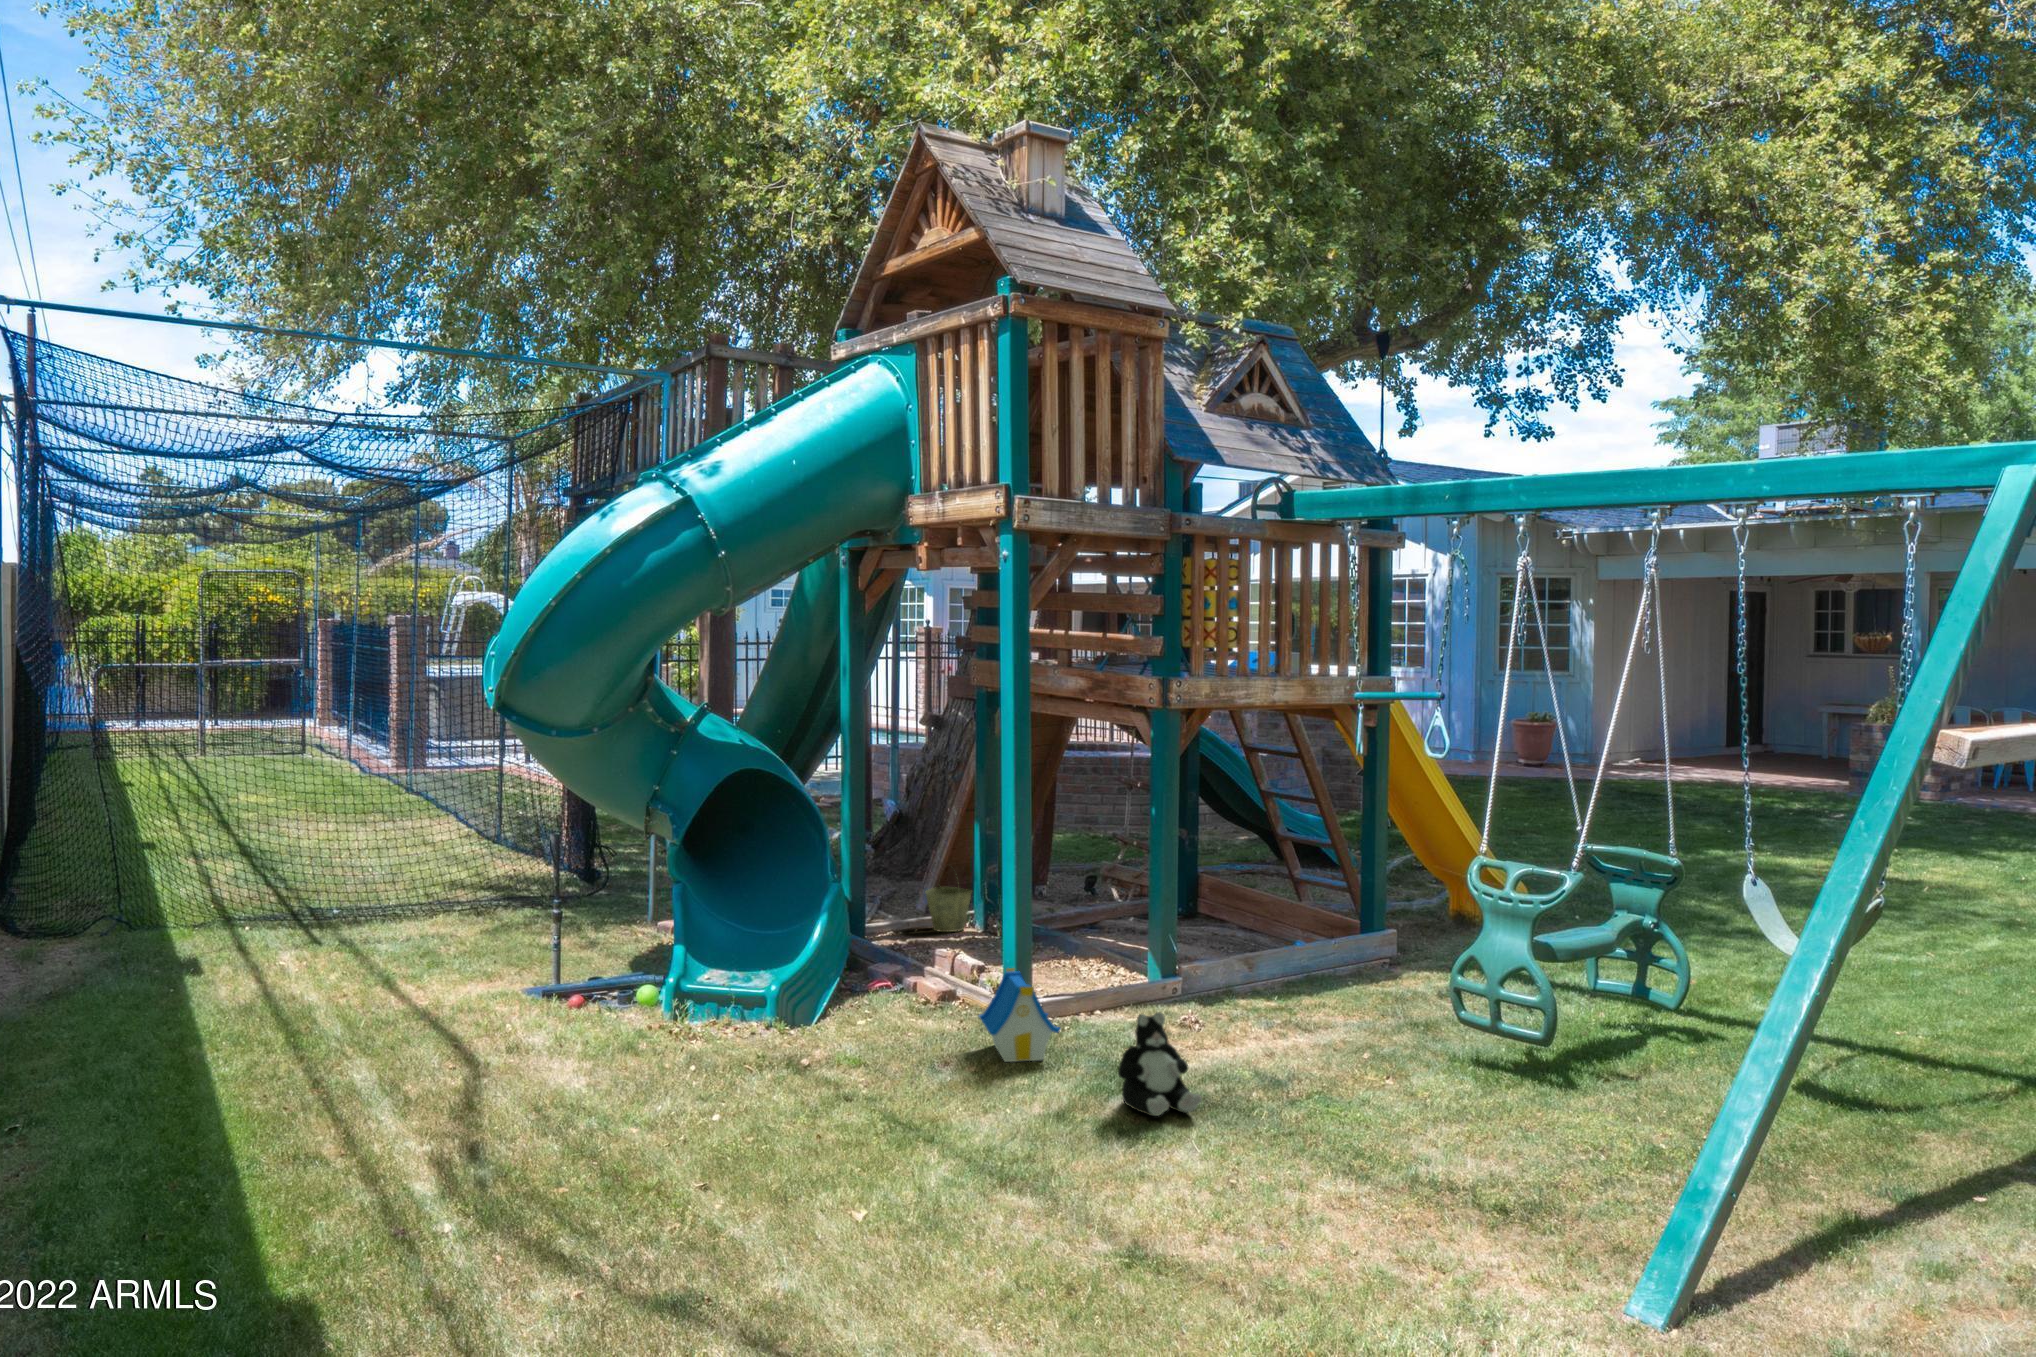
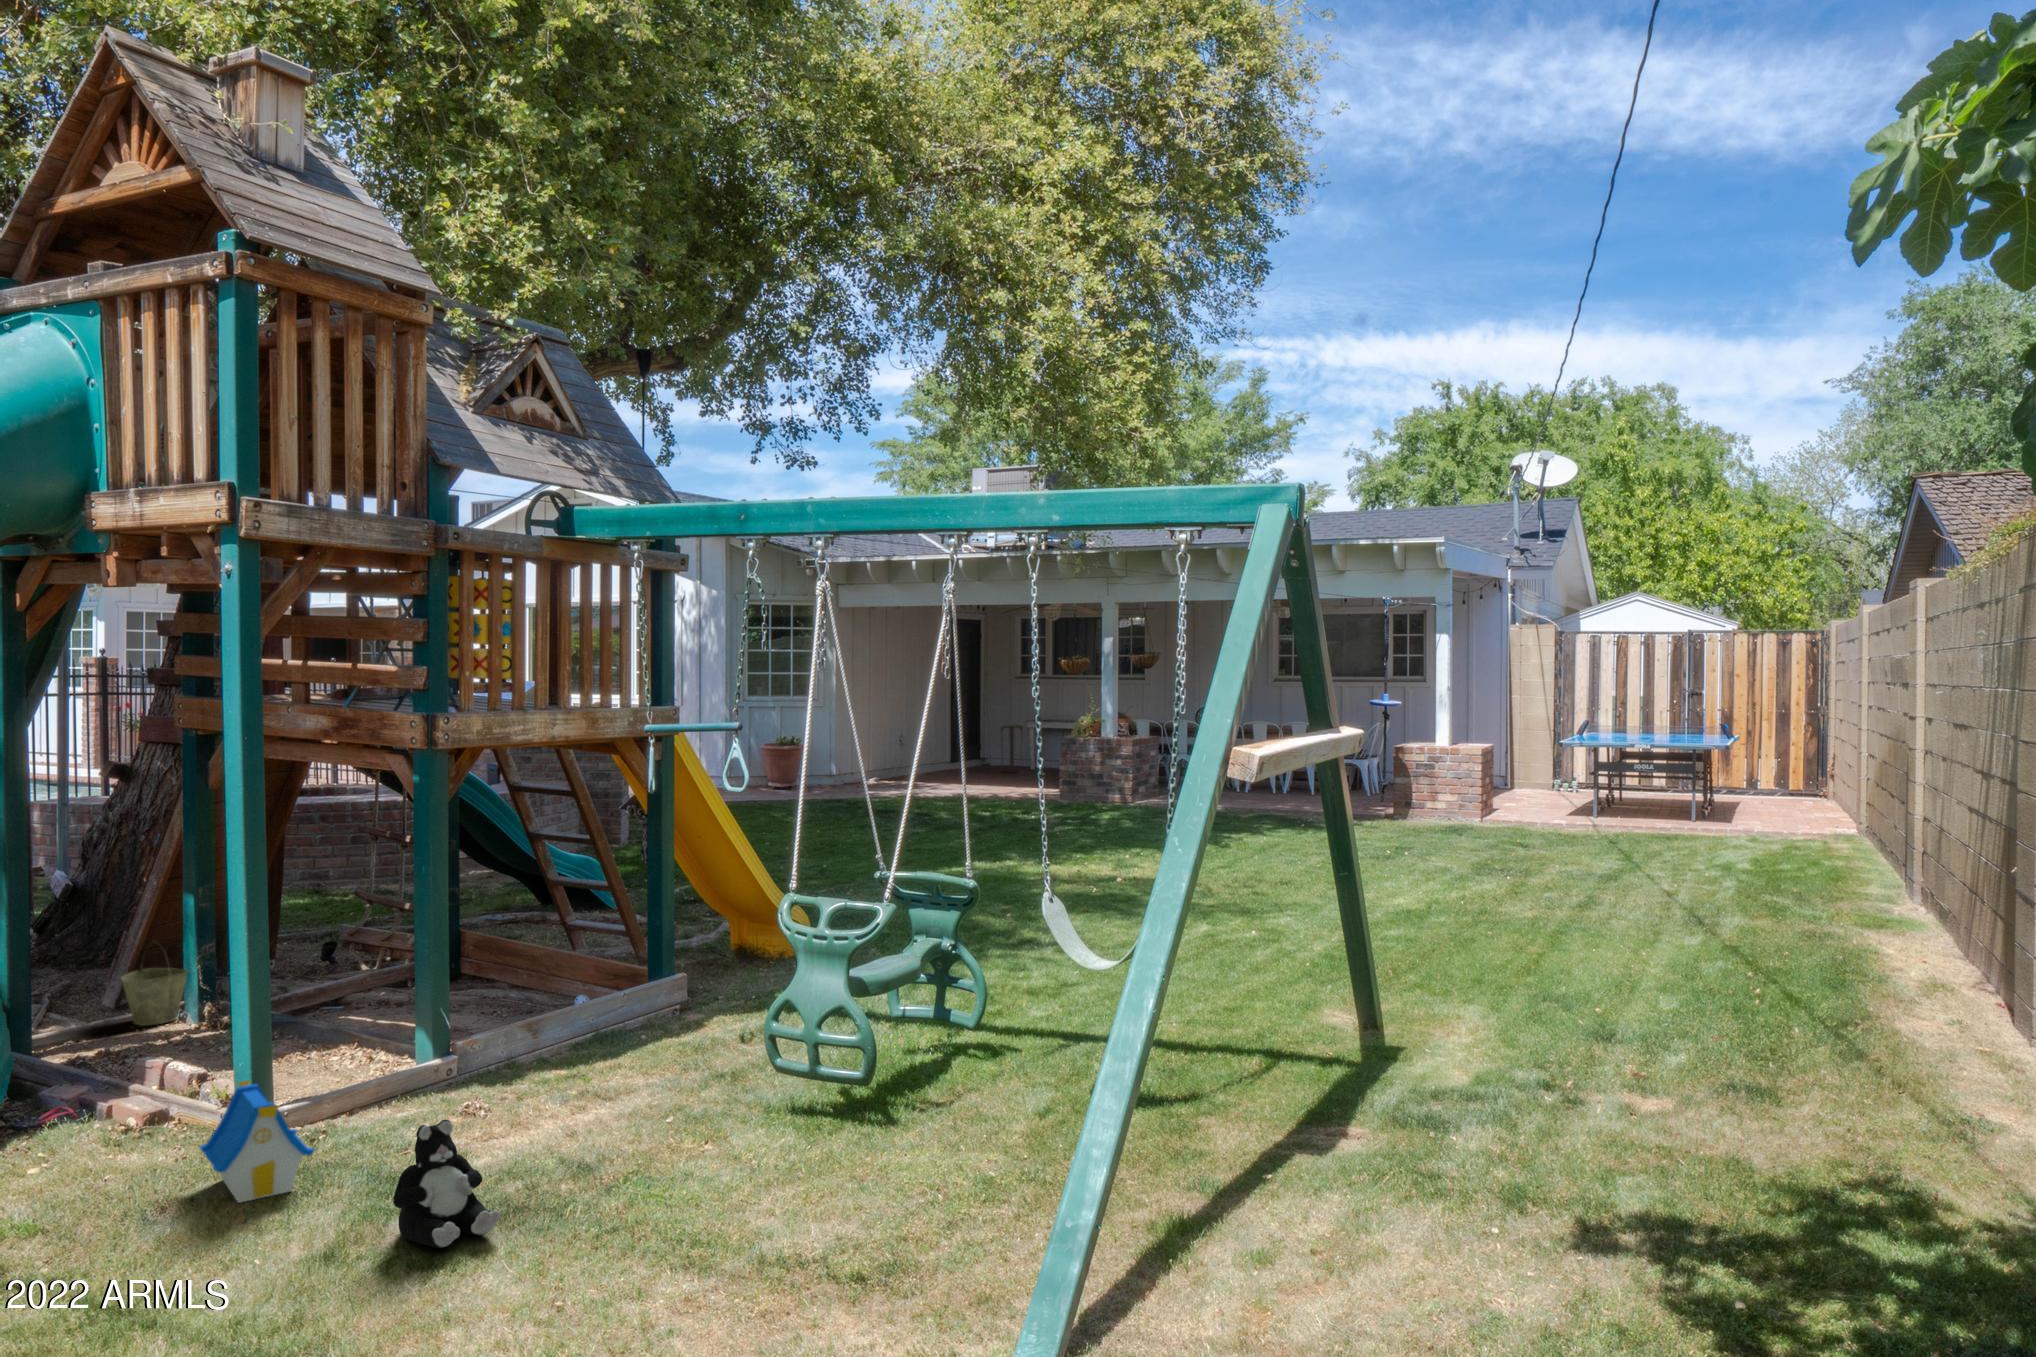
stool: none [1766,726,1795,781] -> present [1000,724,1023,773]

